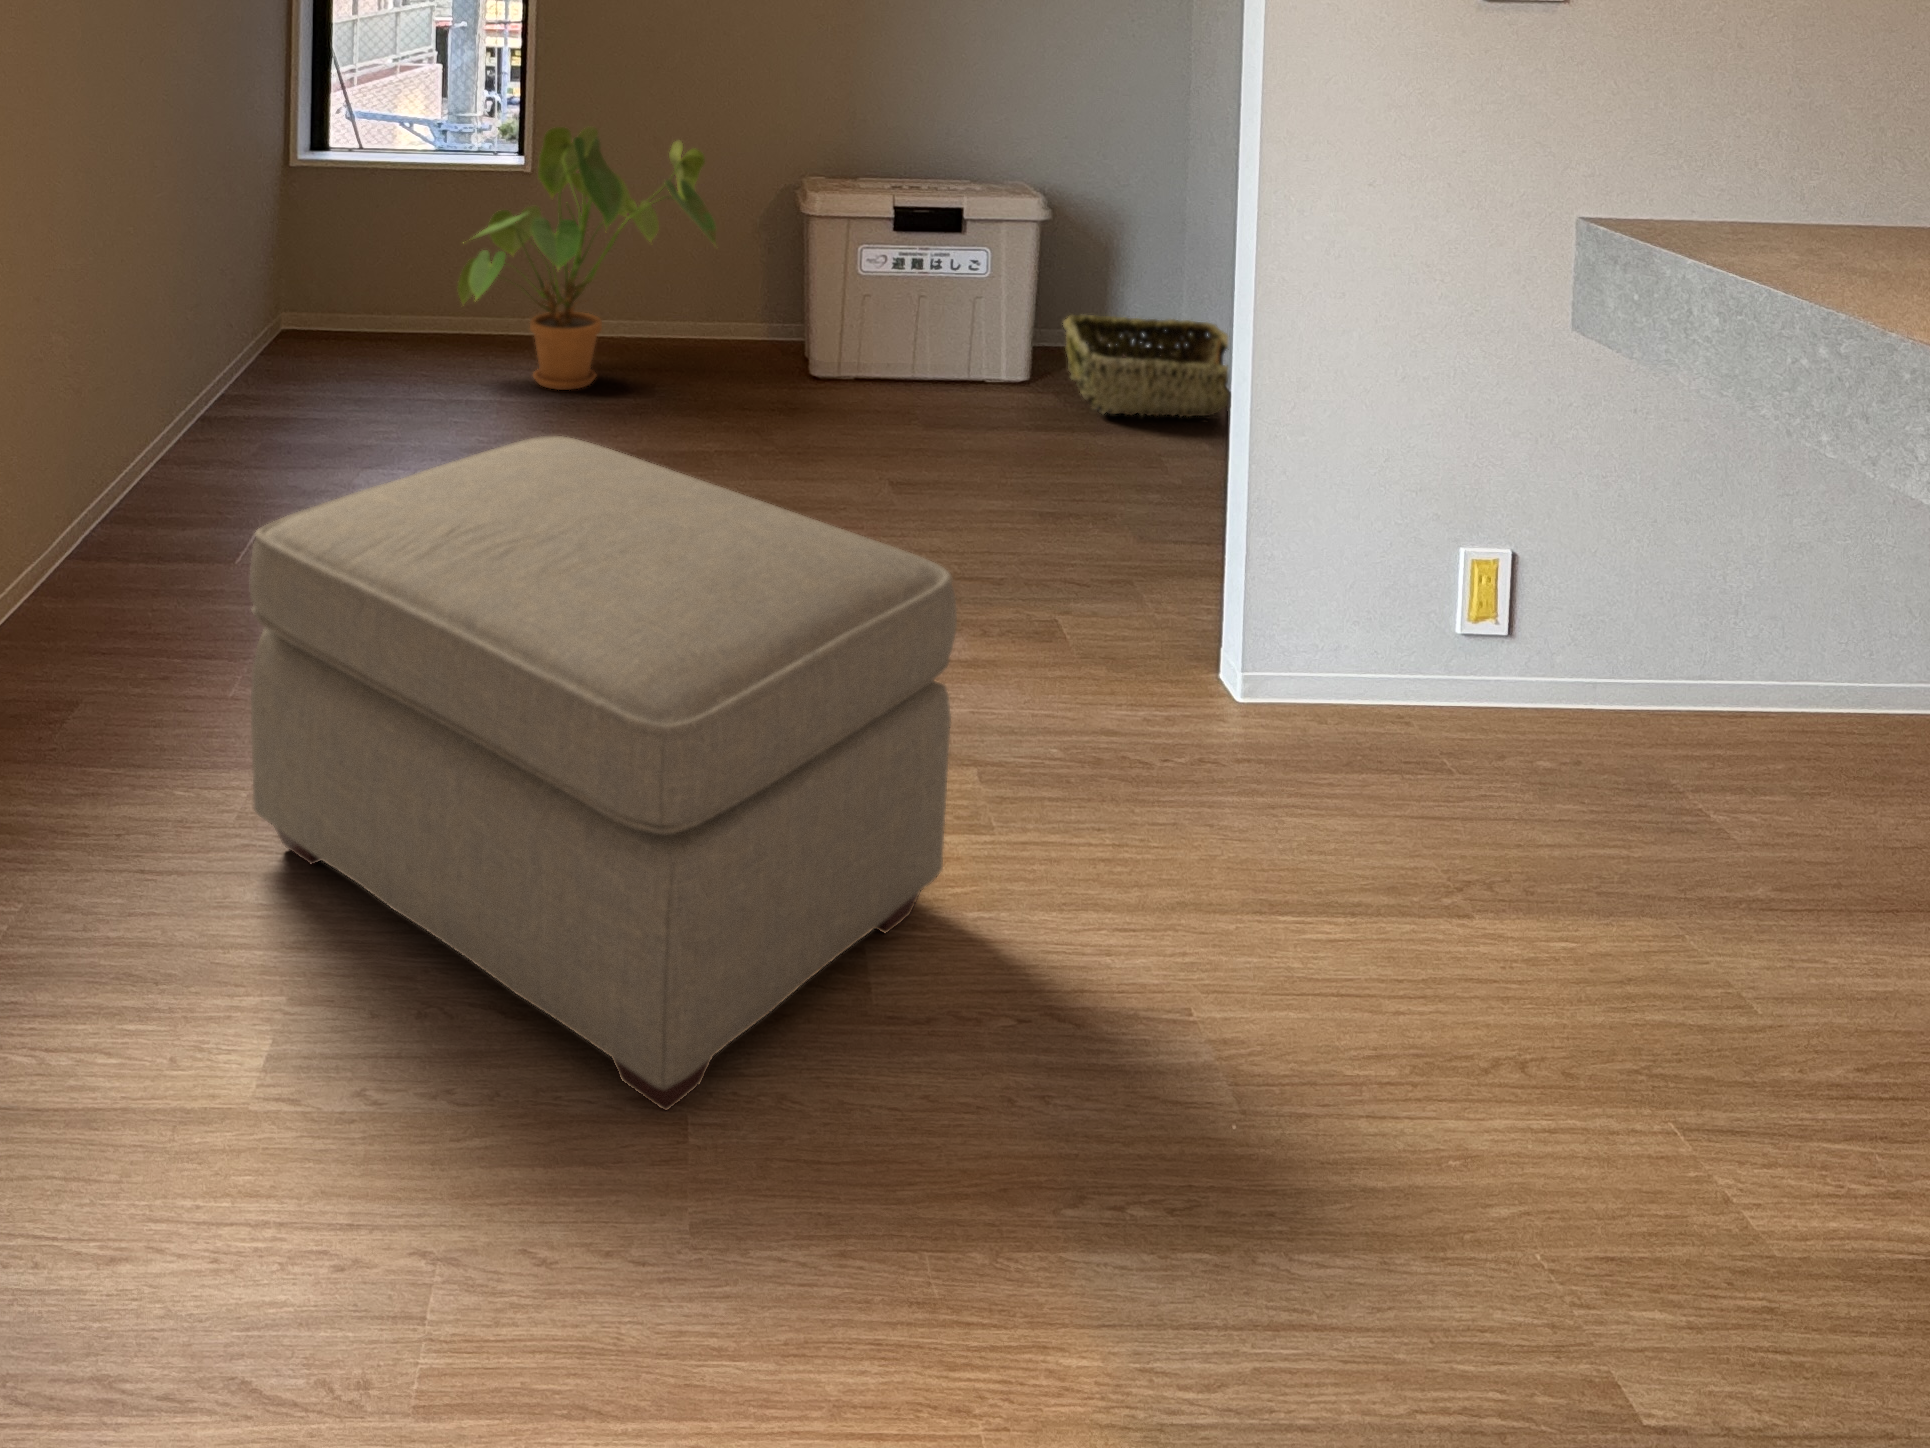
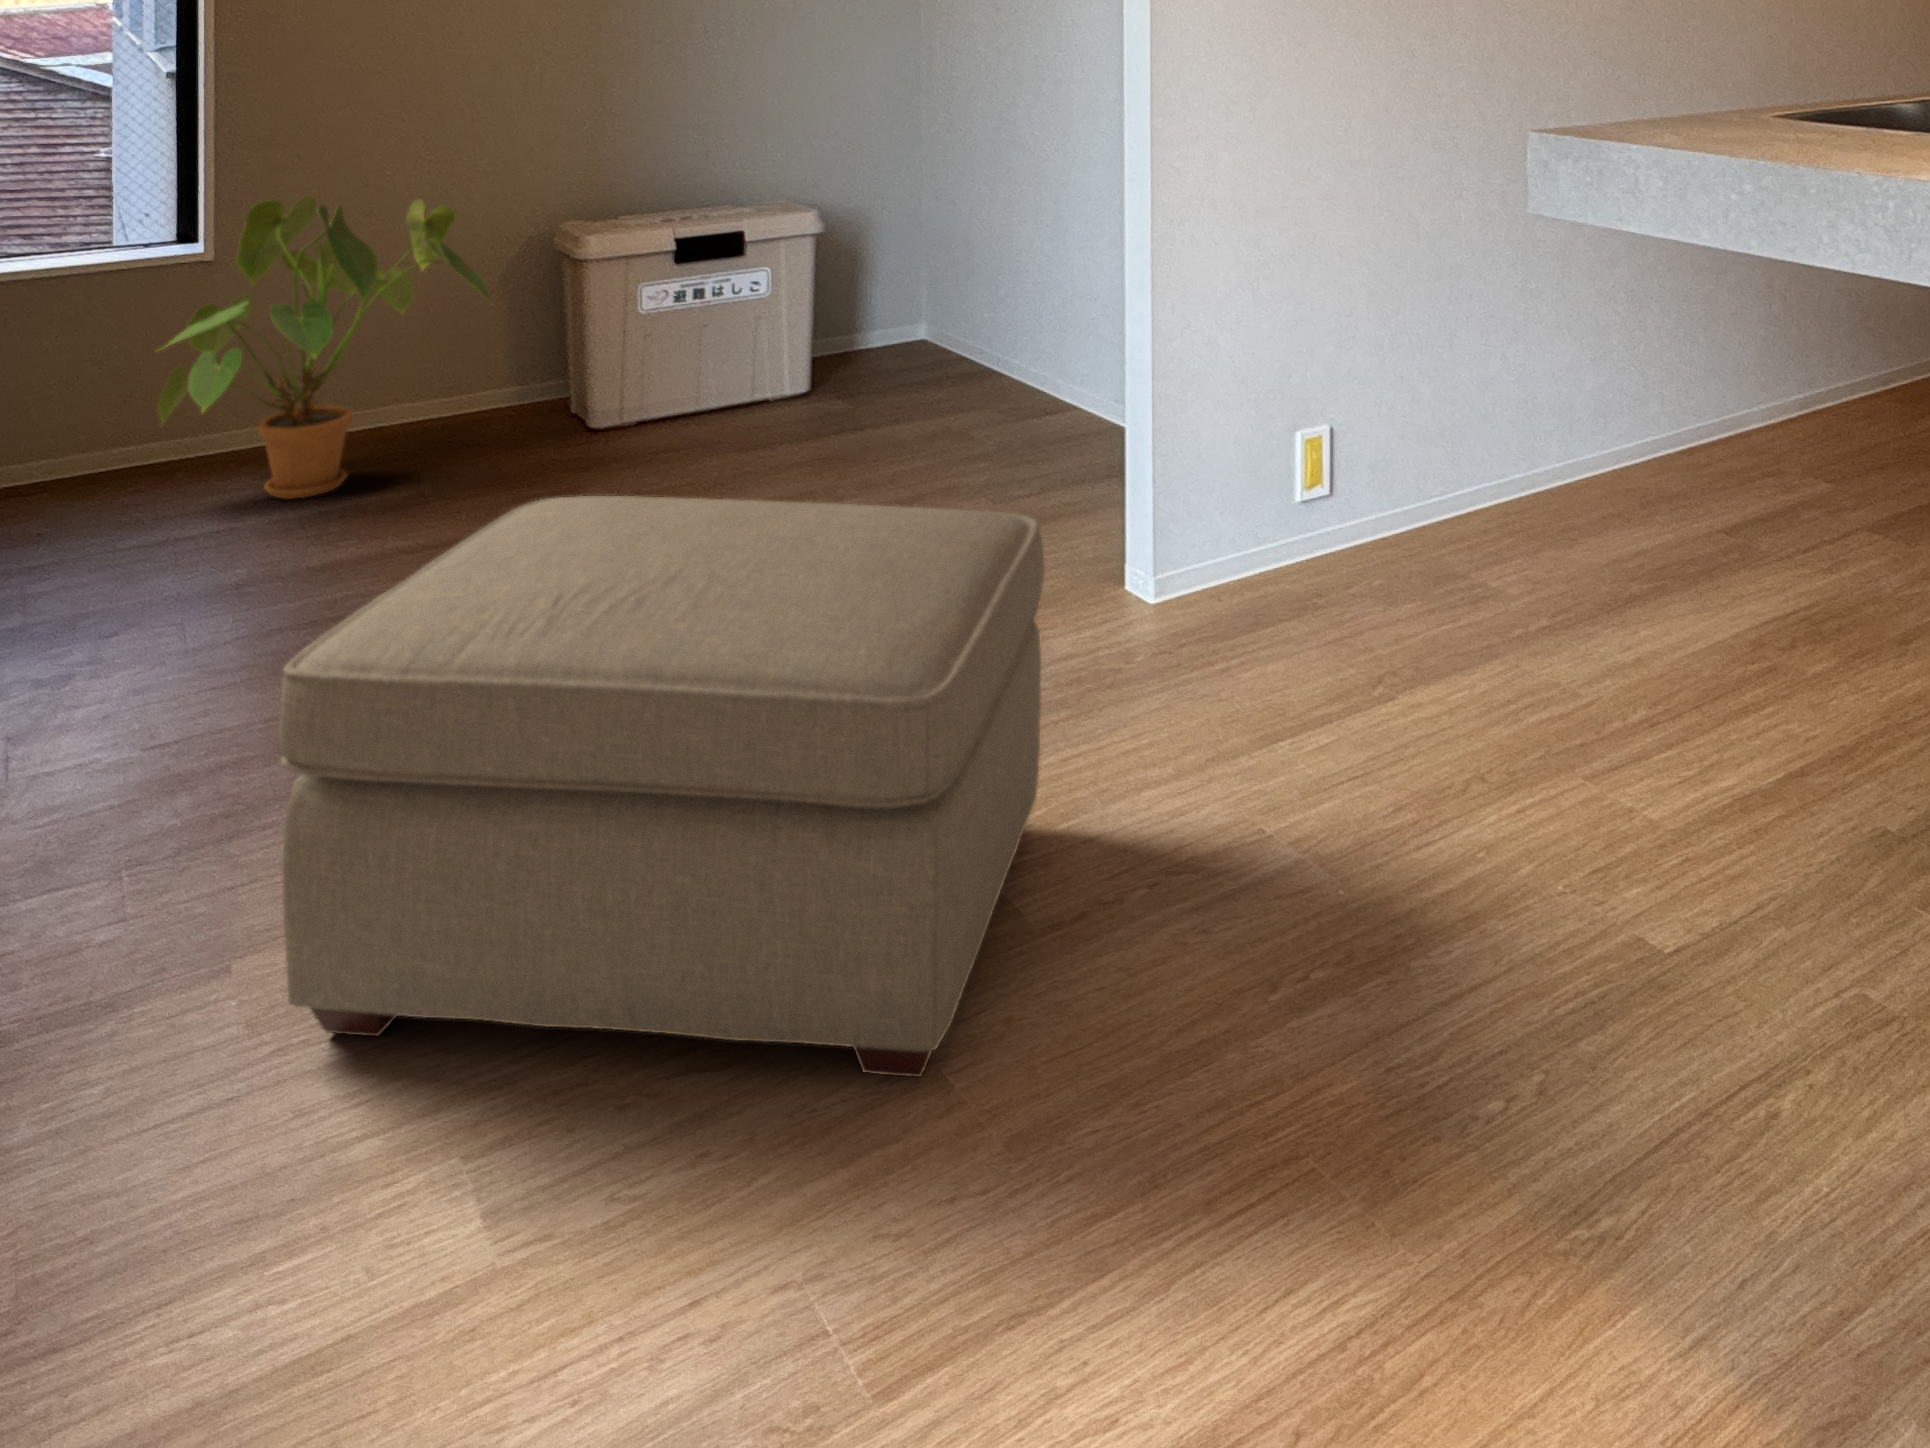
woven basket: present [1063,315,1229,417] -> none [846,303,1018,402]

